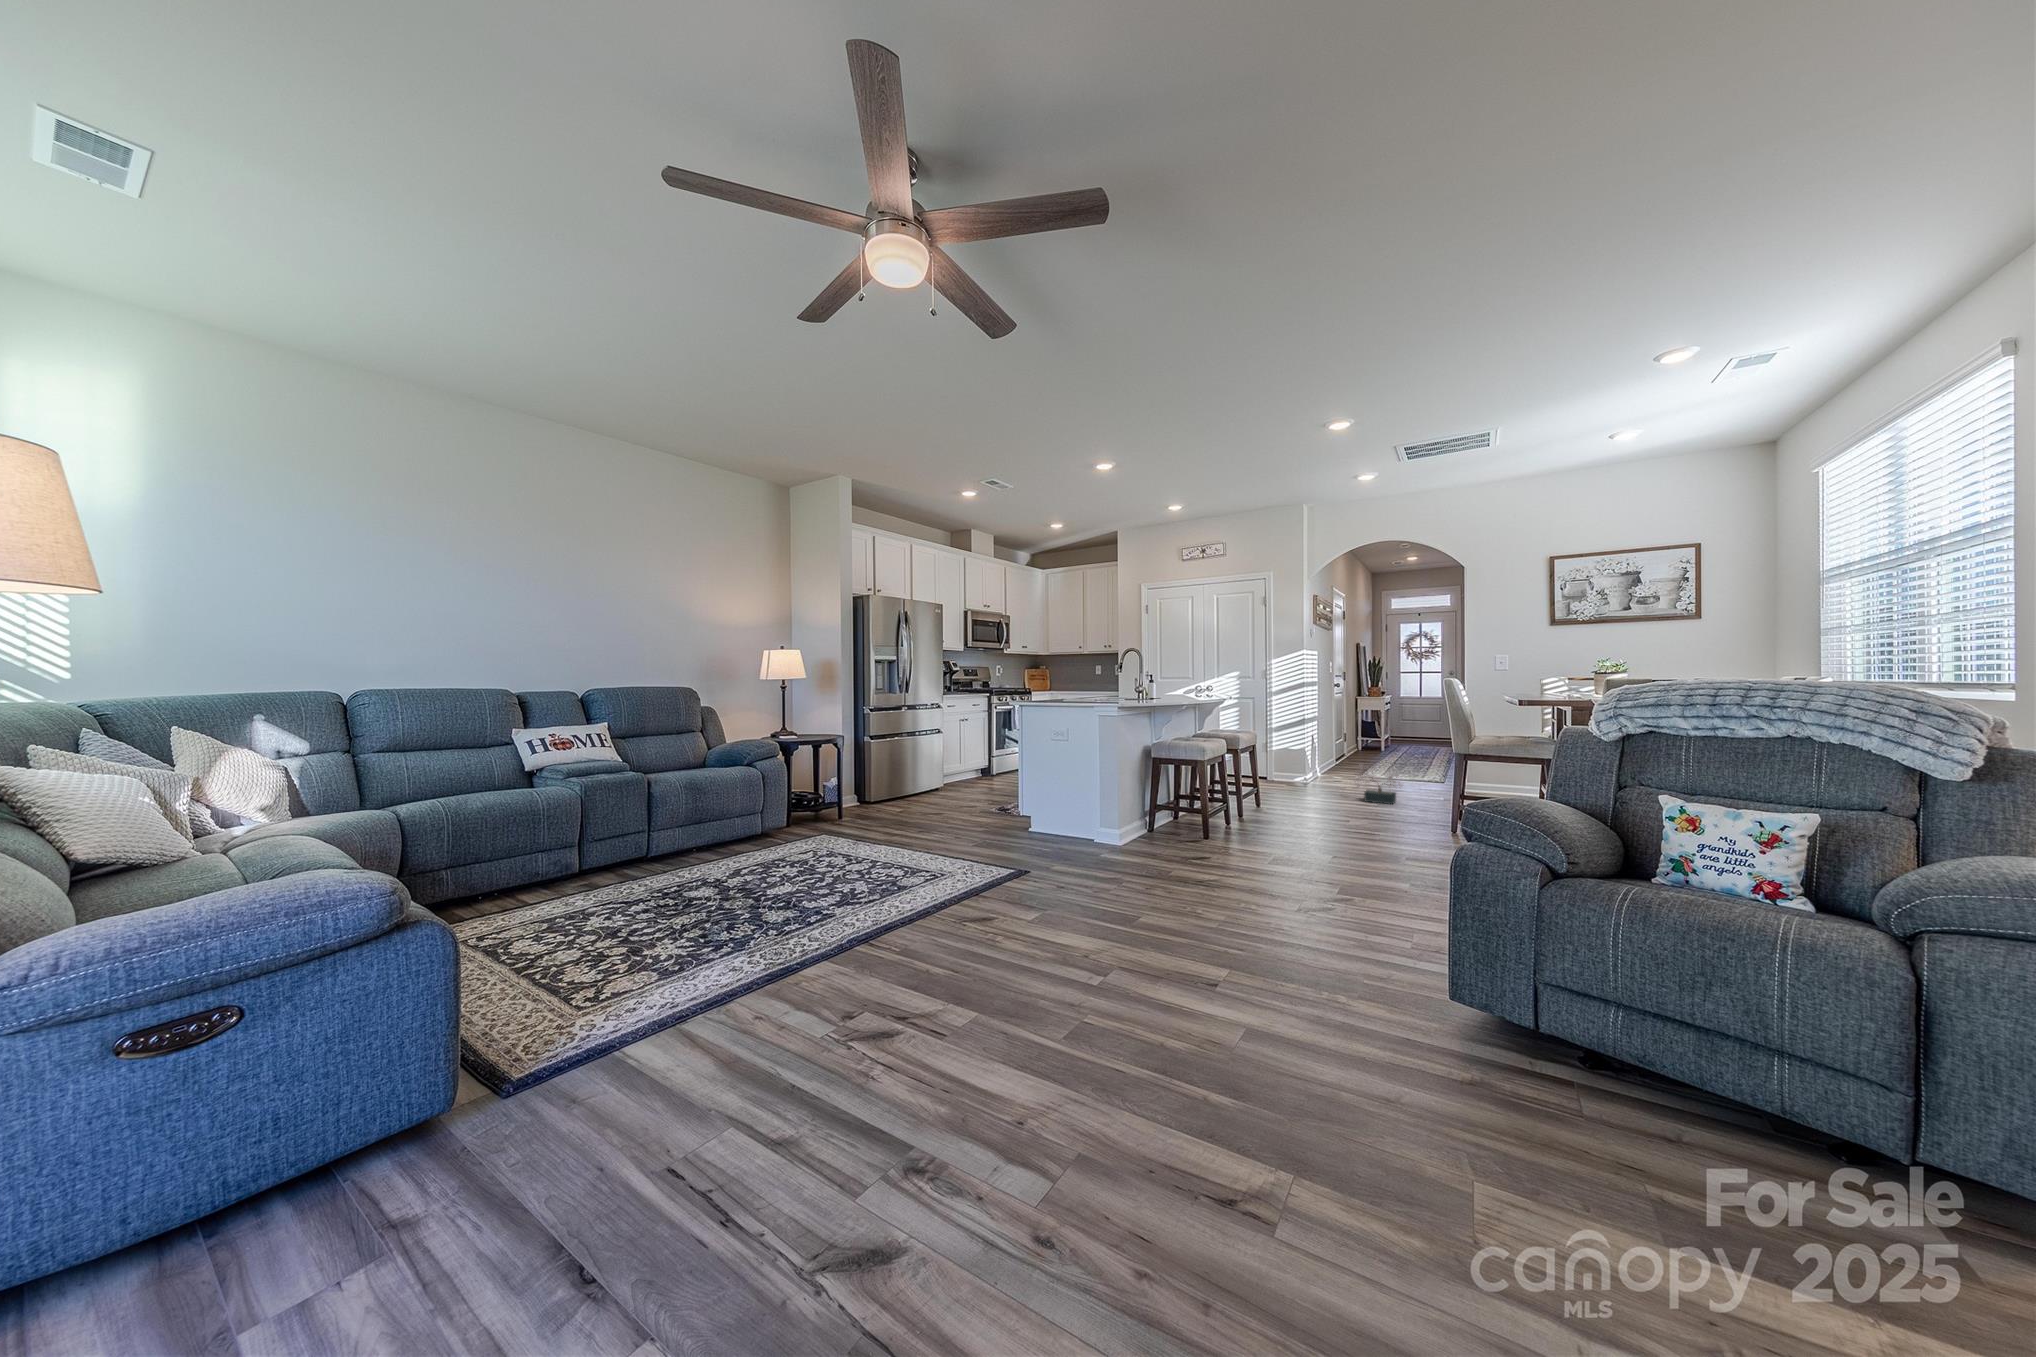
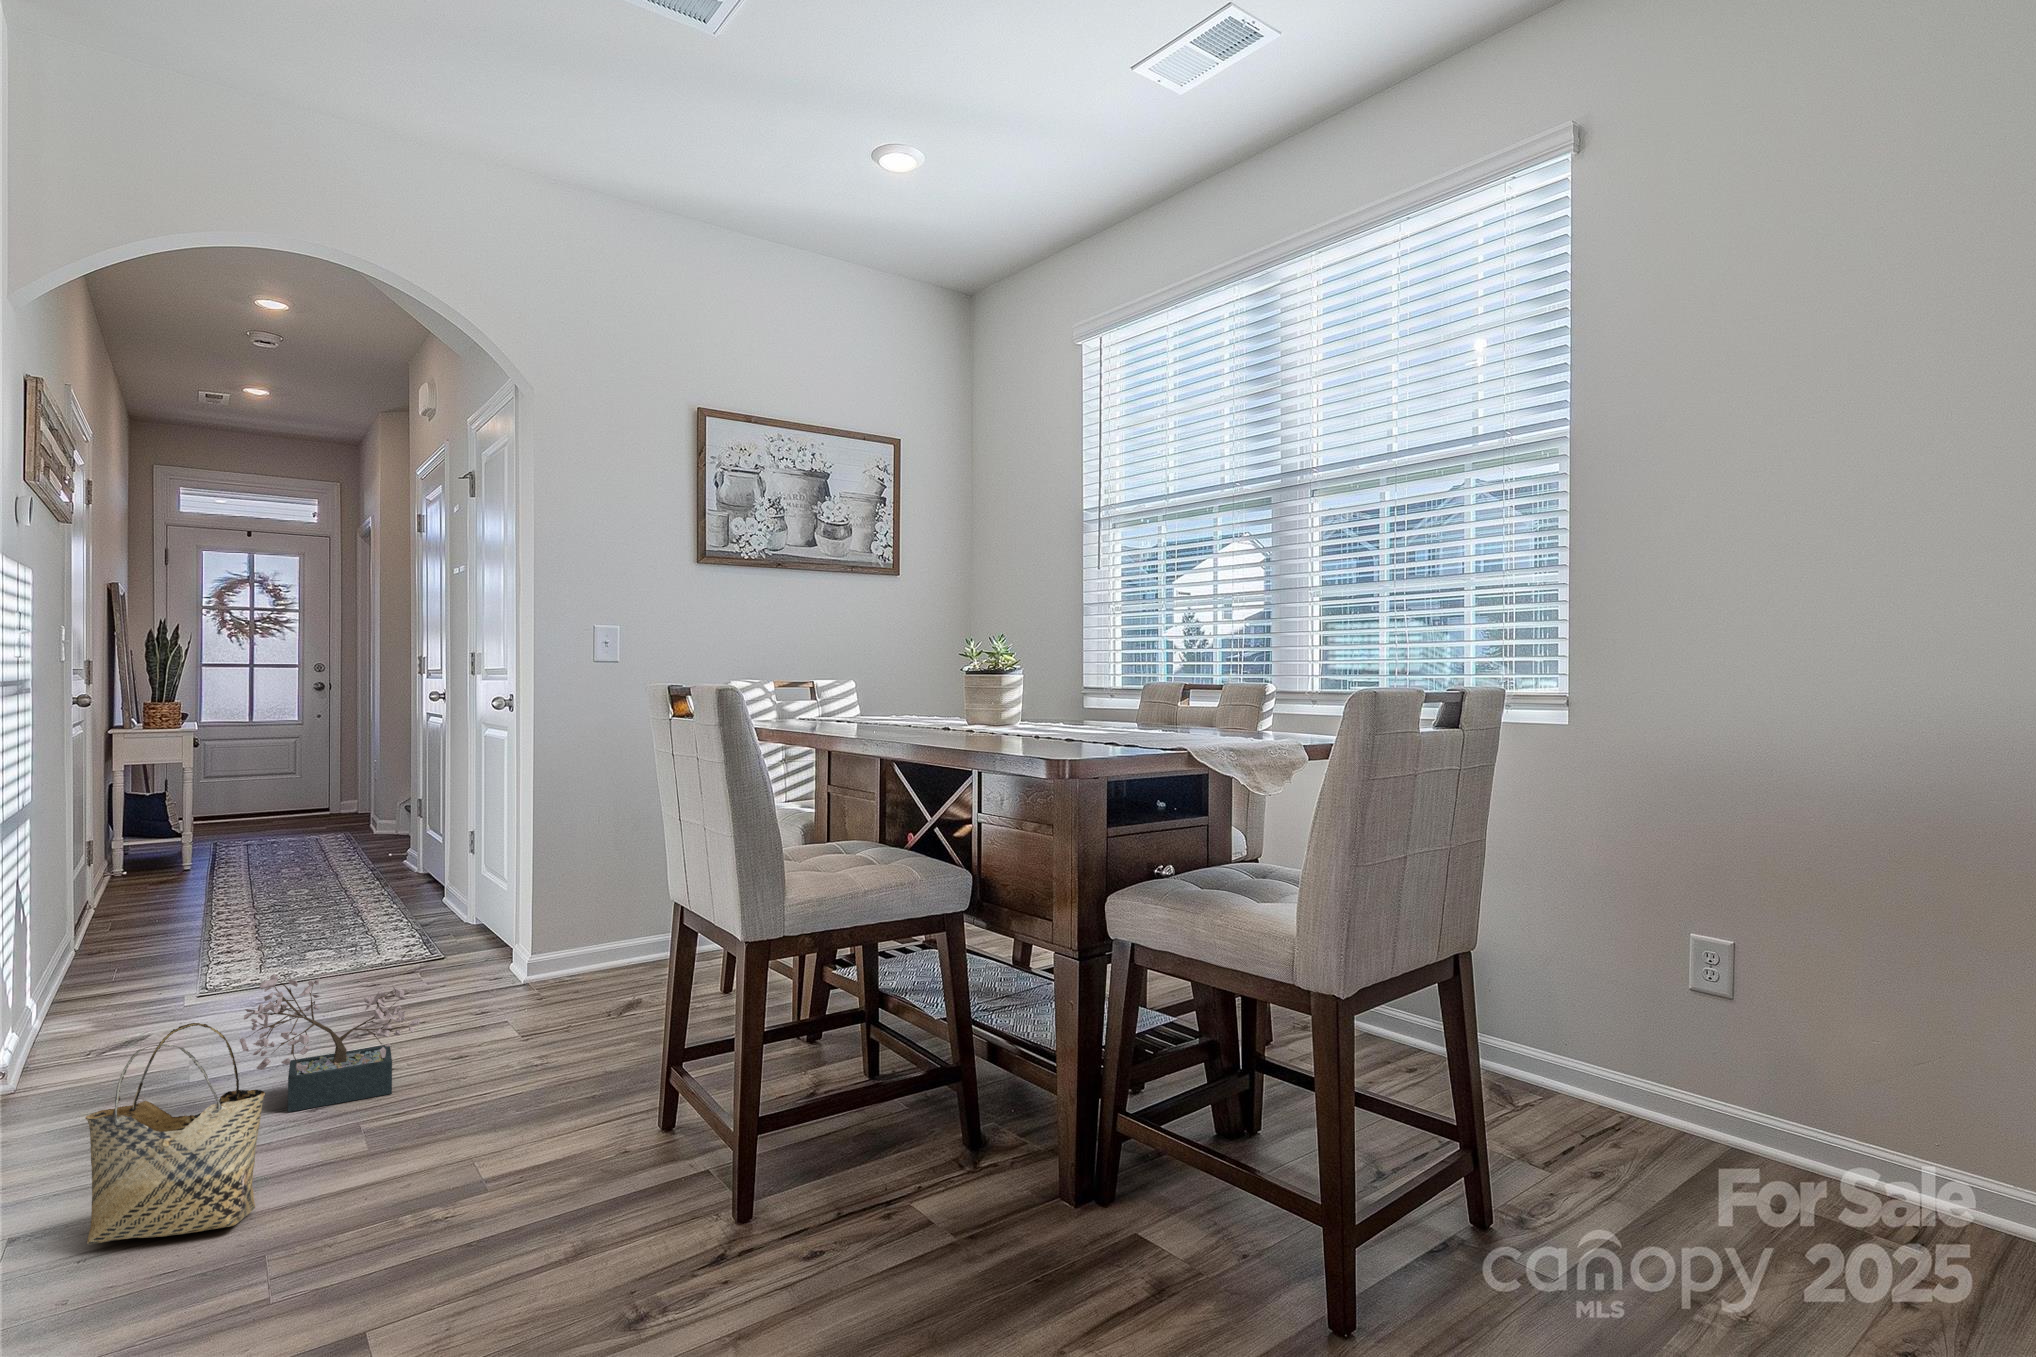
woven basket: none [1311,763,1346,811] -> present [85,1023,265,1244]

